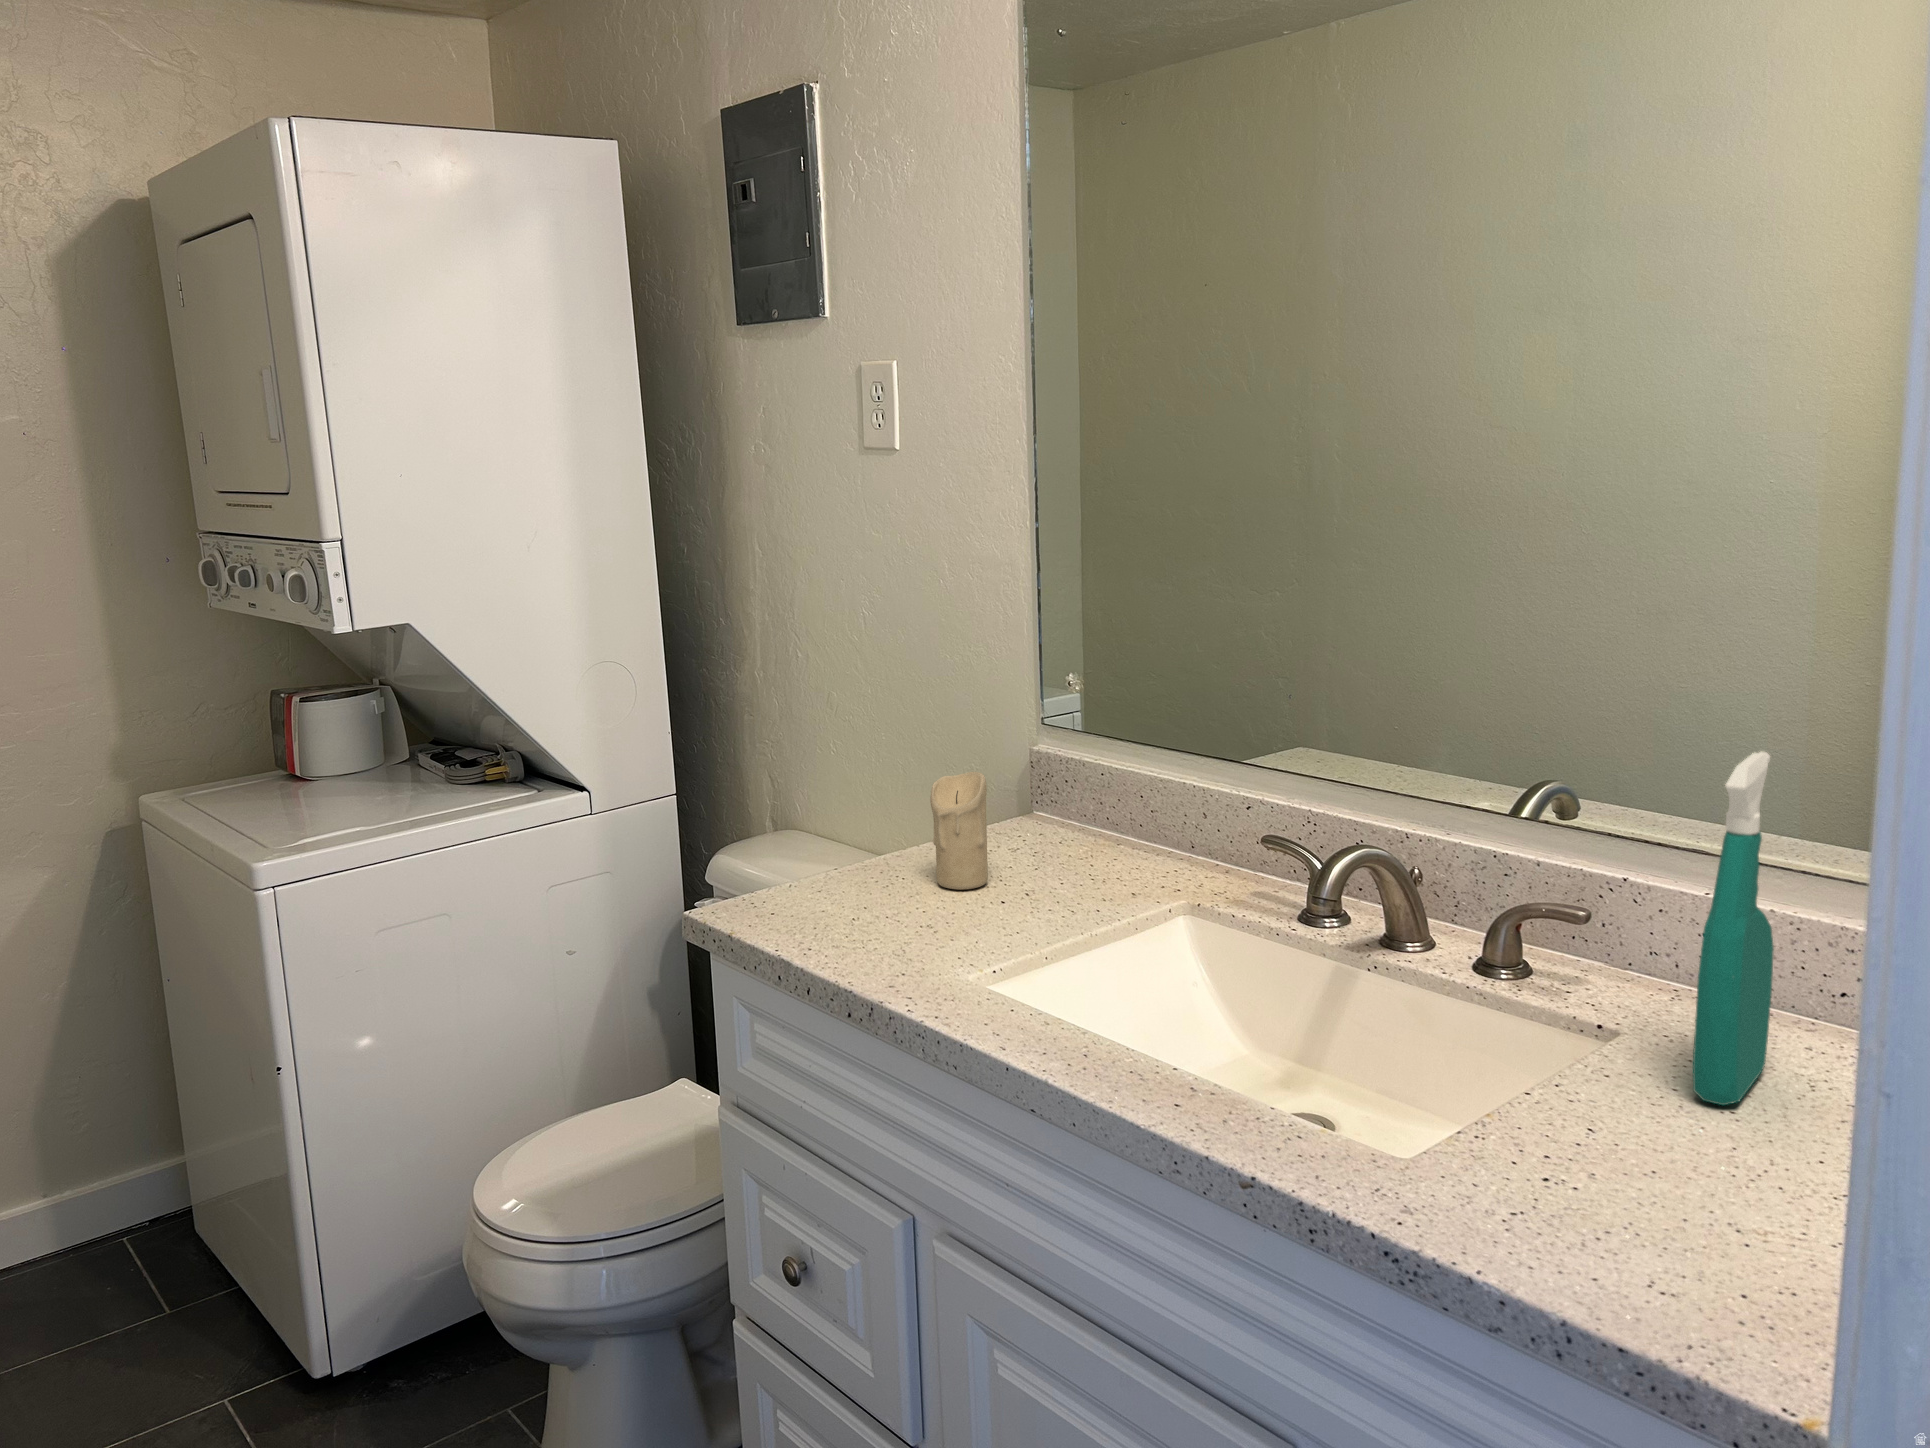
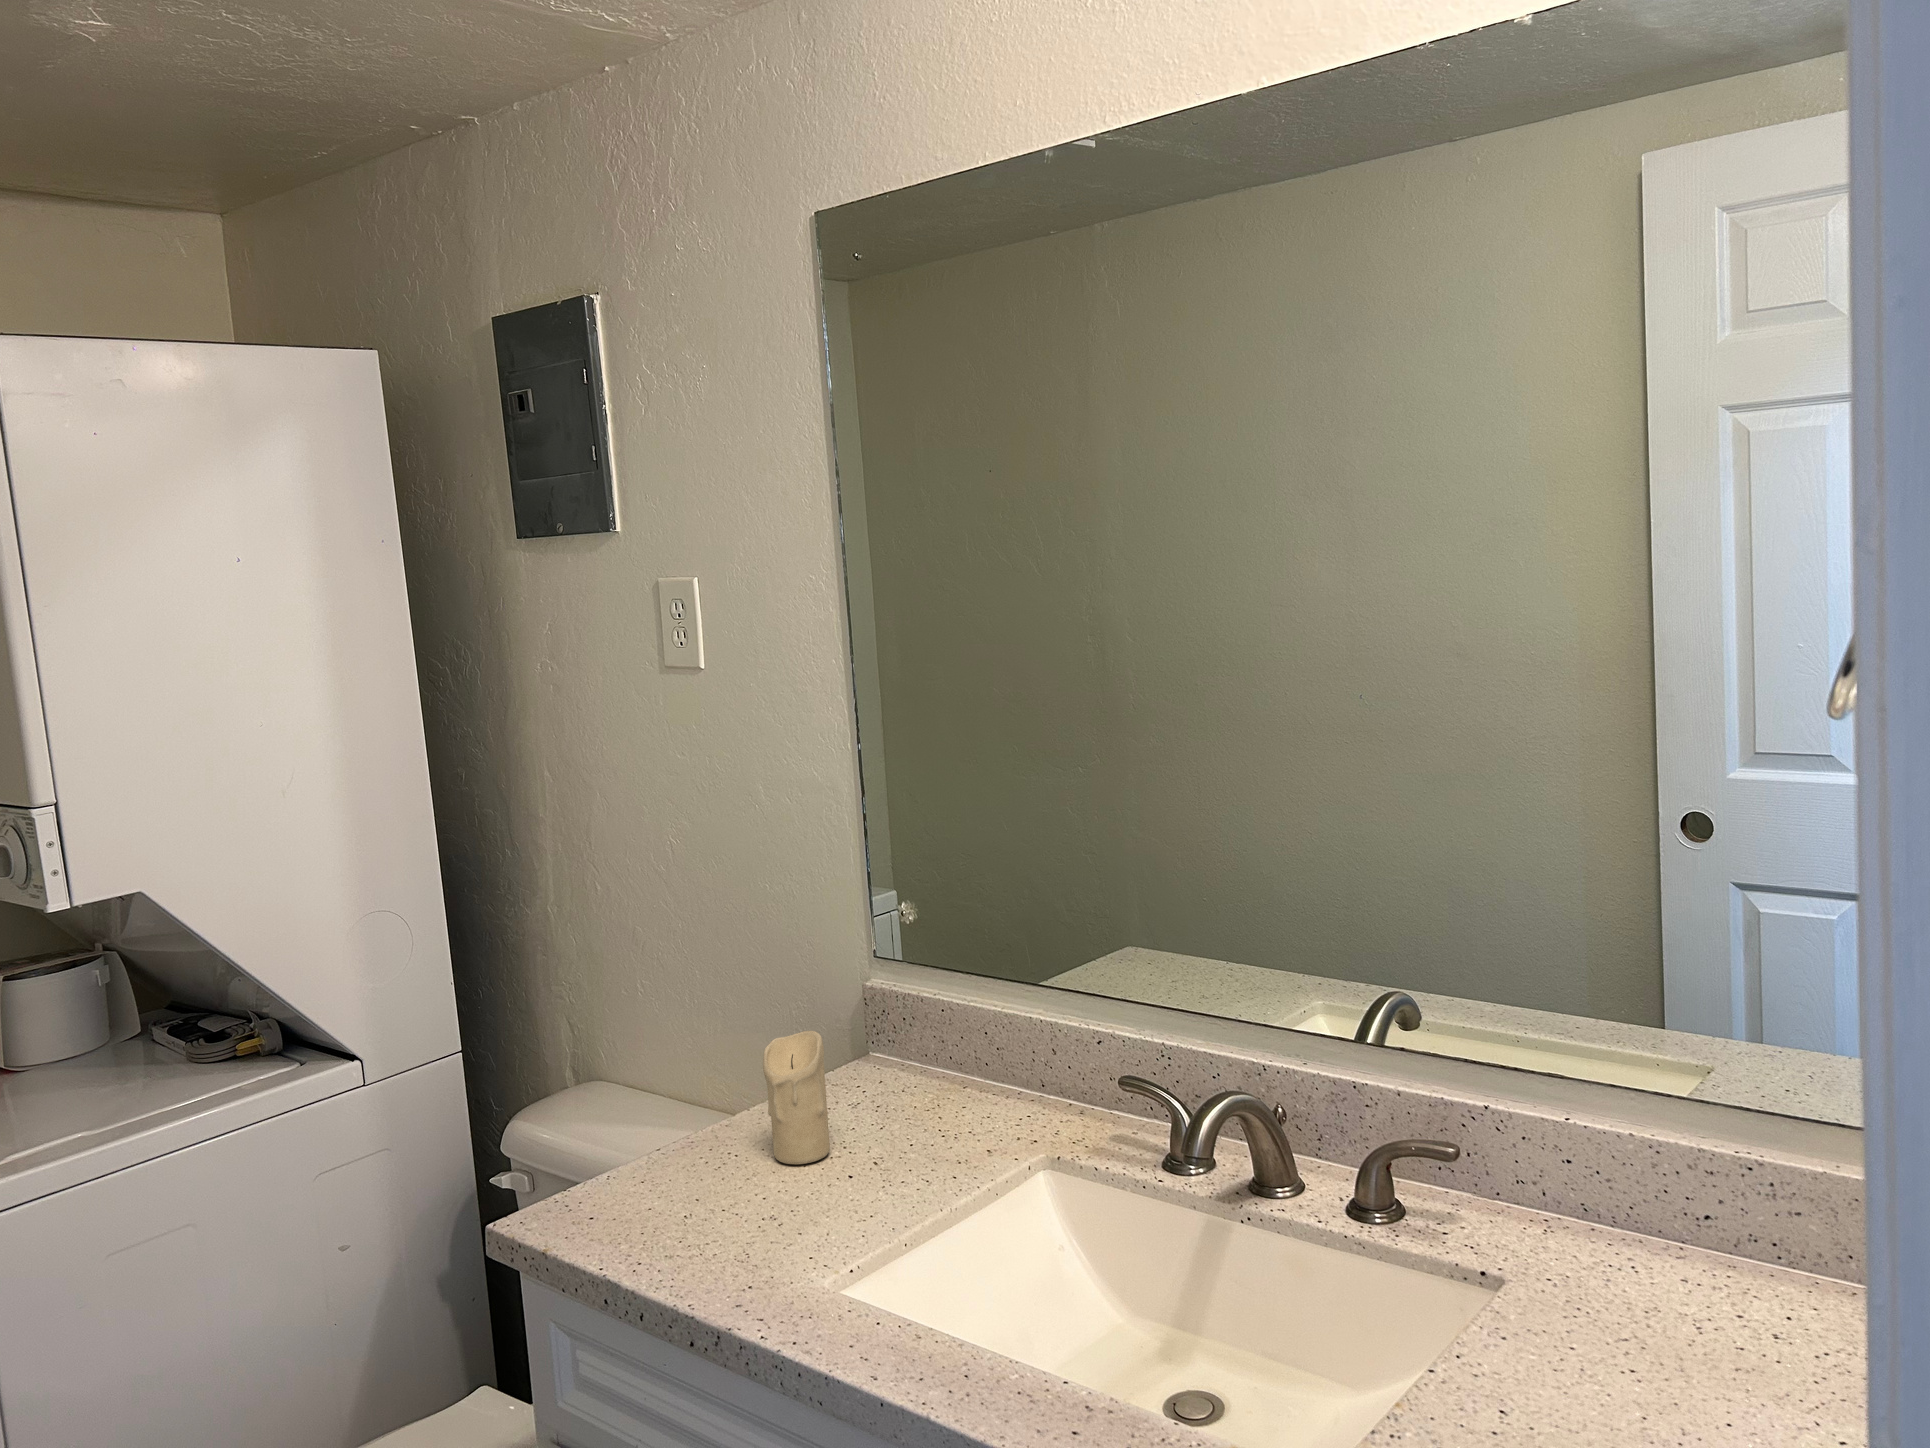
spray bottle: present [1693,752,1774,1105] -> none [1586,988,1651,1363]

